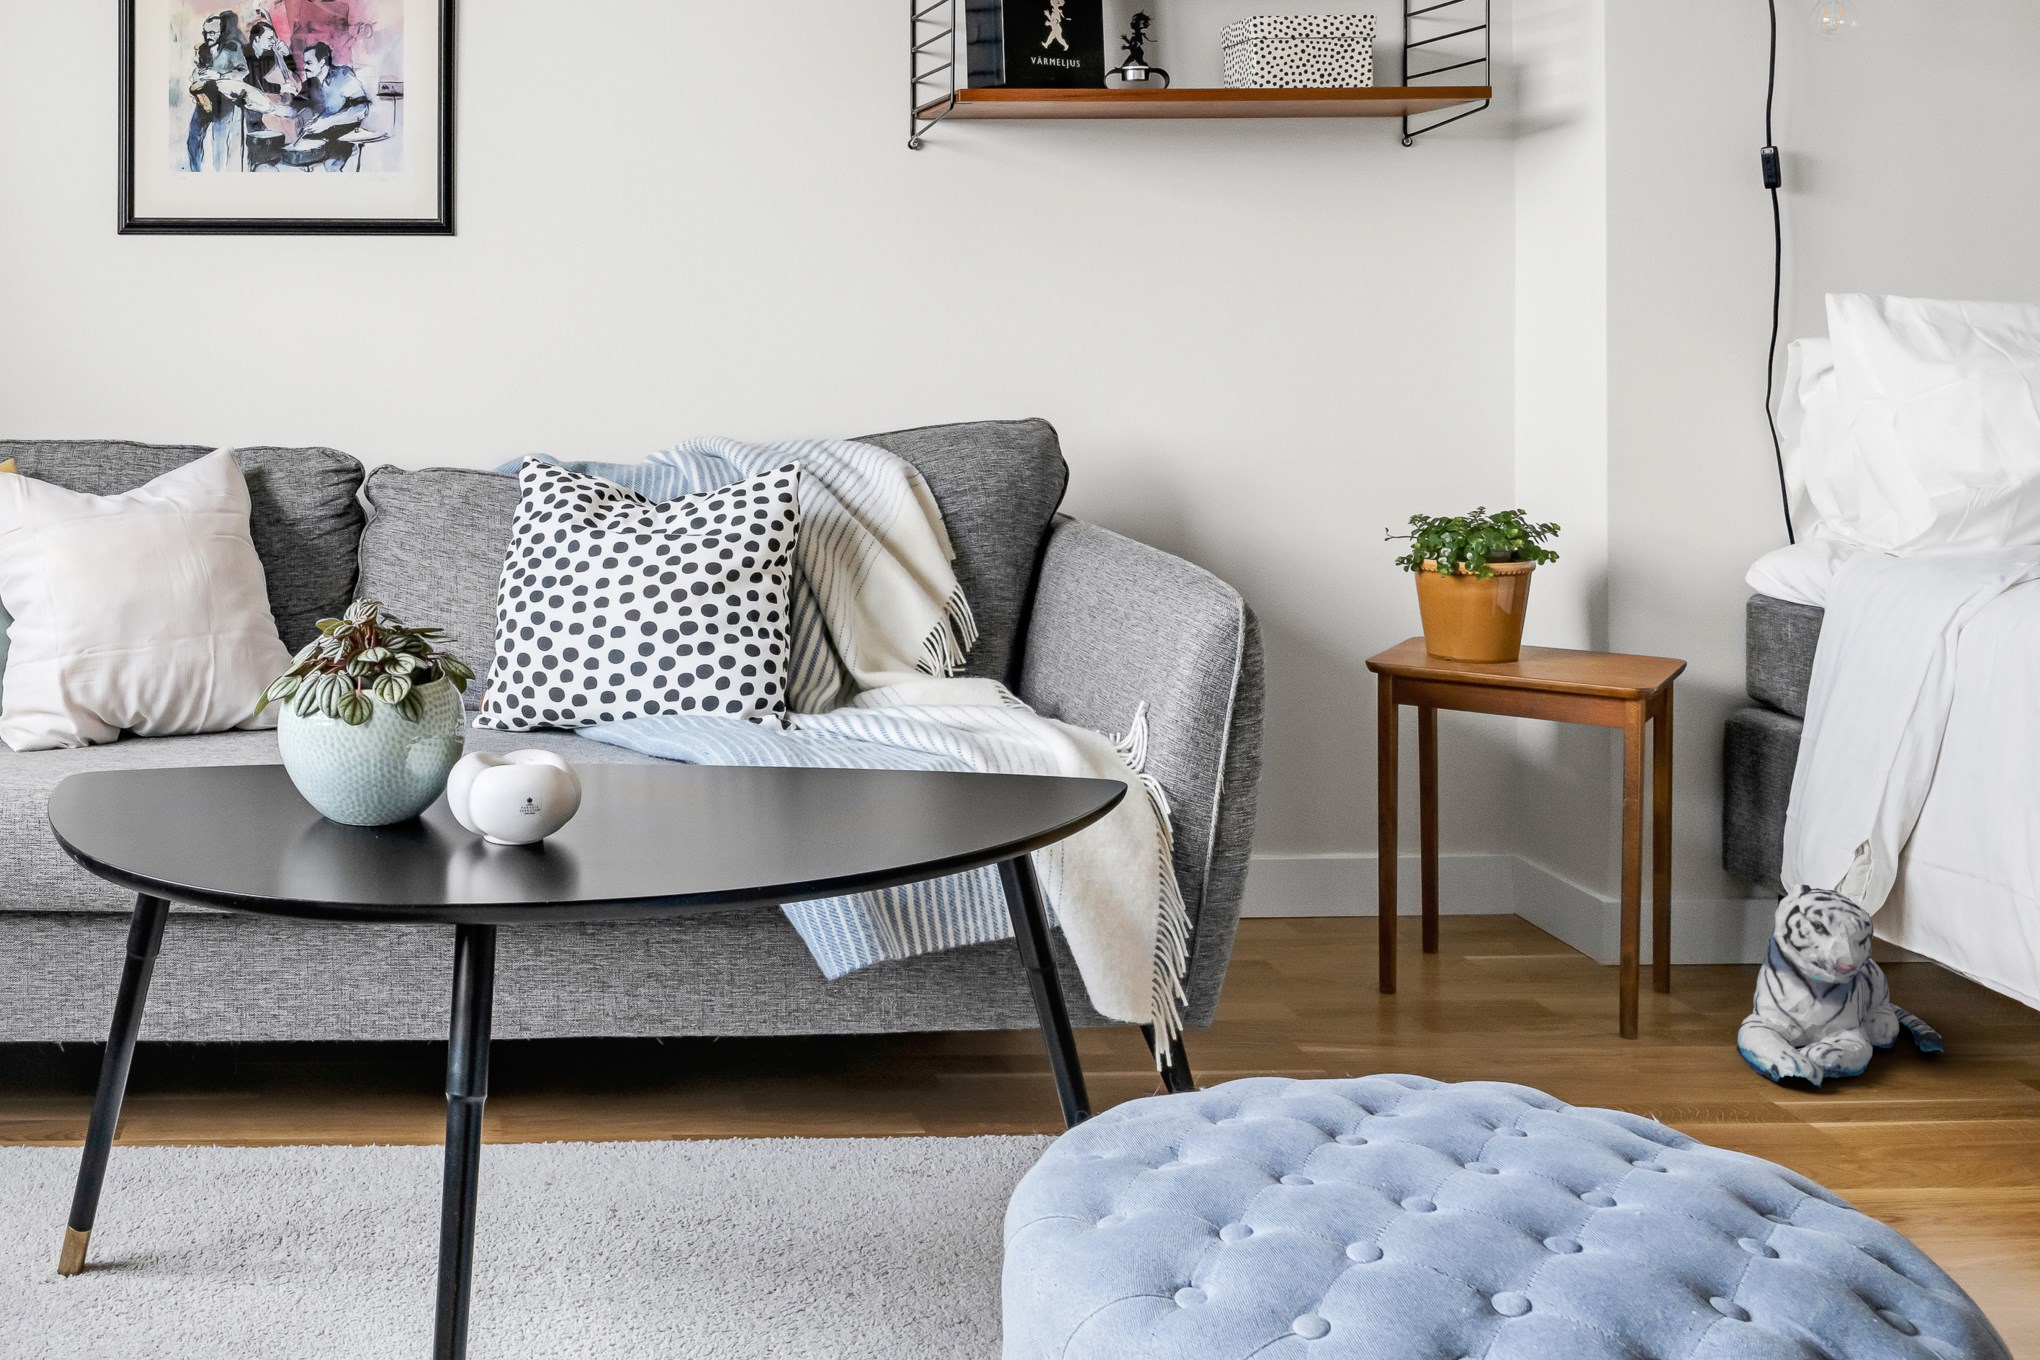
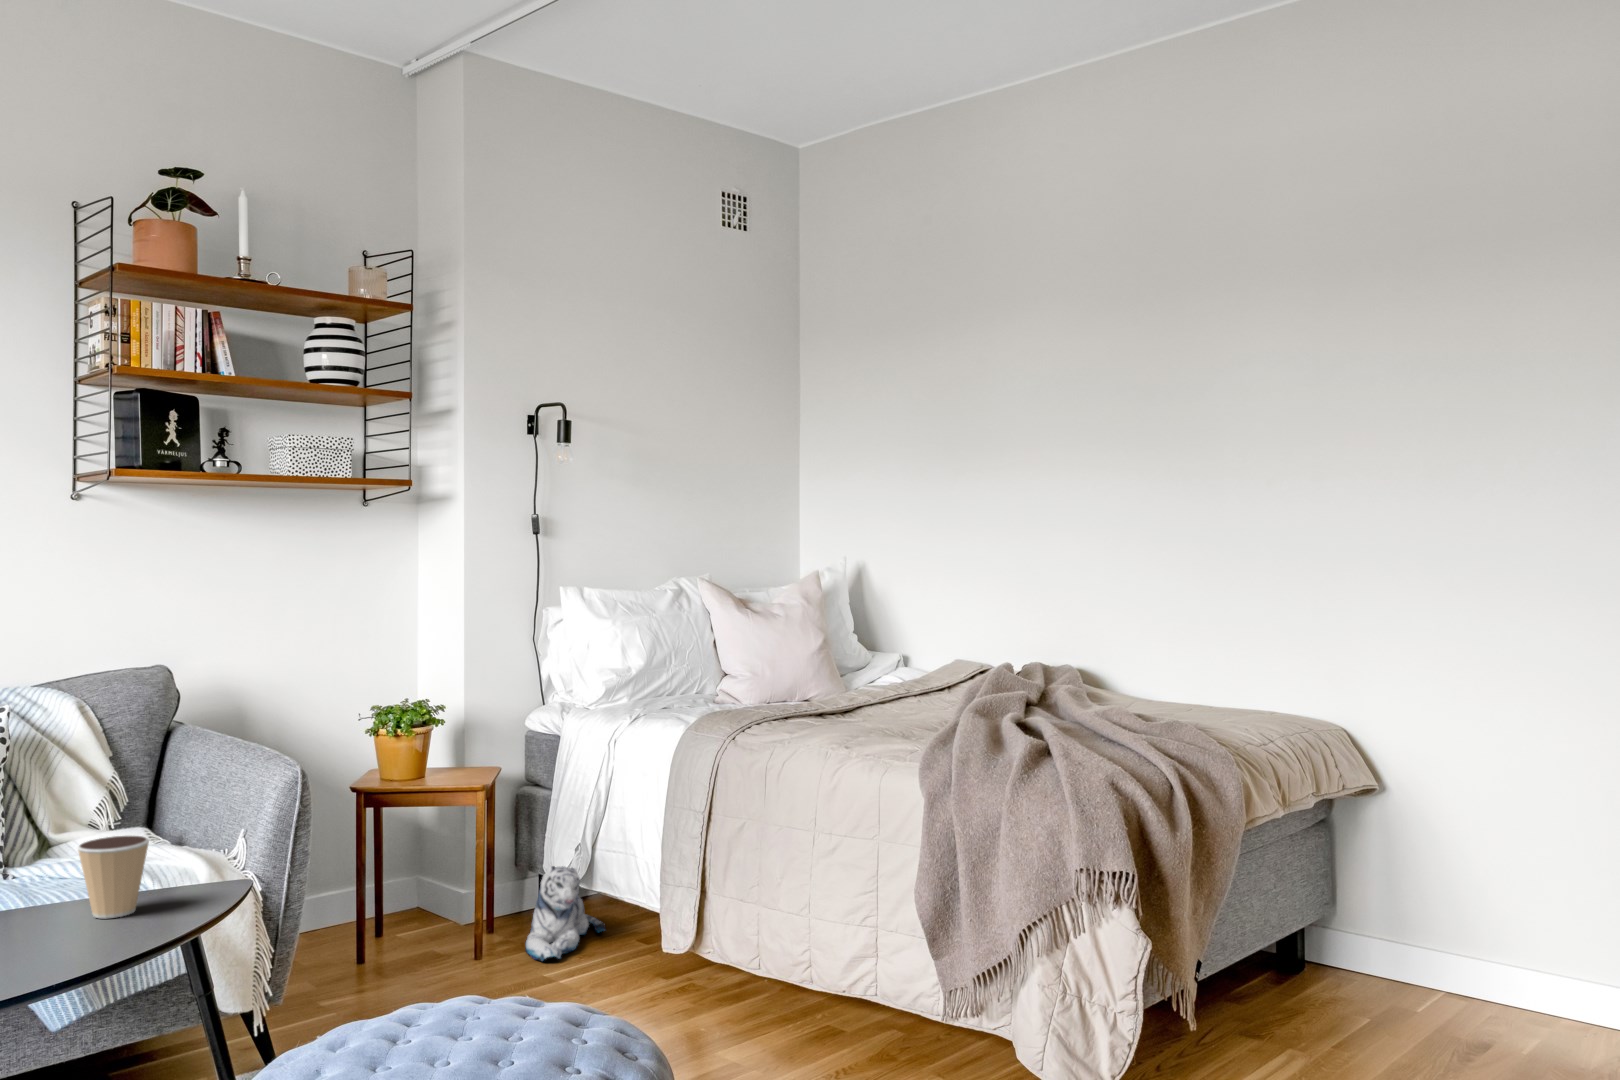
coffee cup: none [836,676,948,813] -> present [77,836,149,919]

